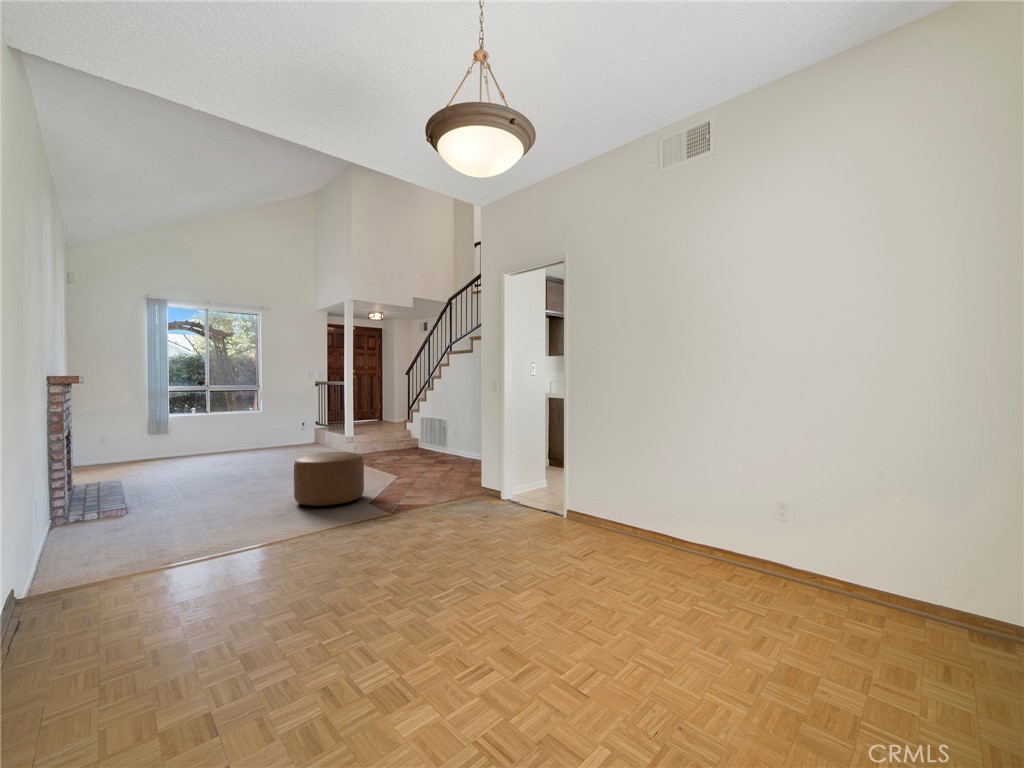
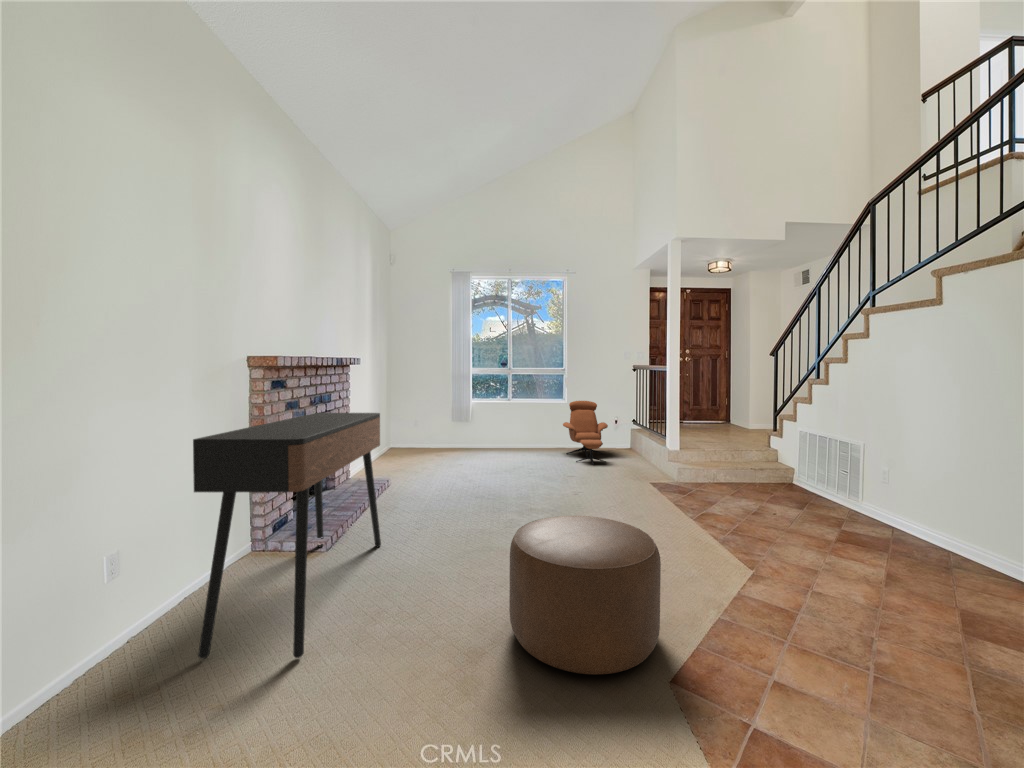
lounge chair: none [261,409,302,455] -> present [563,401,608,465]
console table: none [113,414,192,543] -> present [193,413,381,659]

